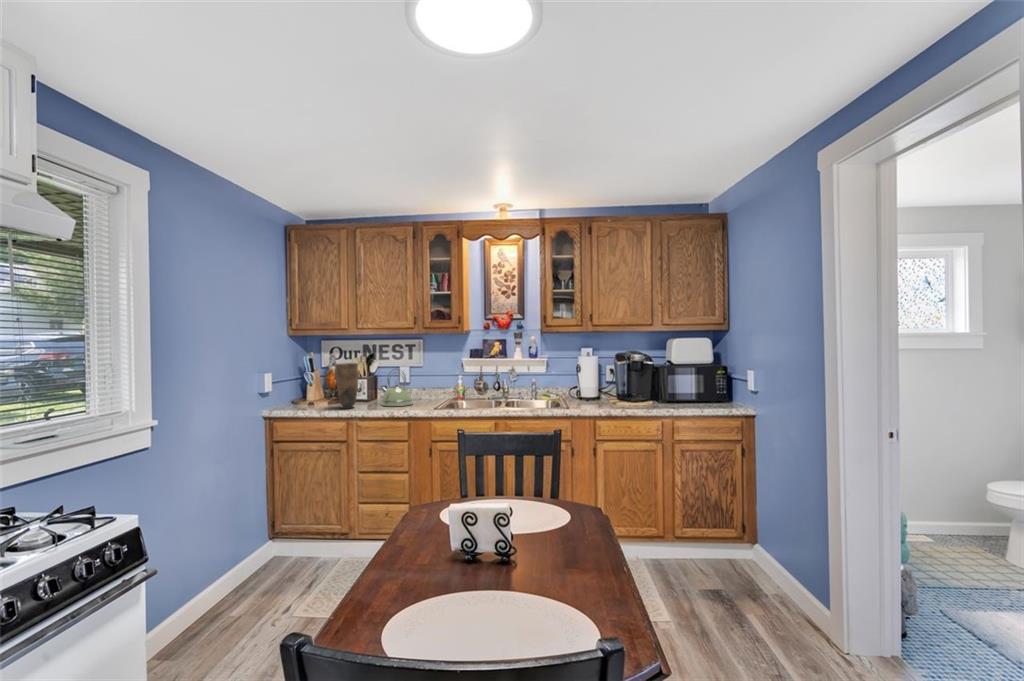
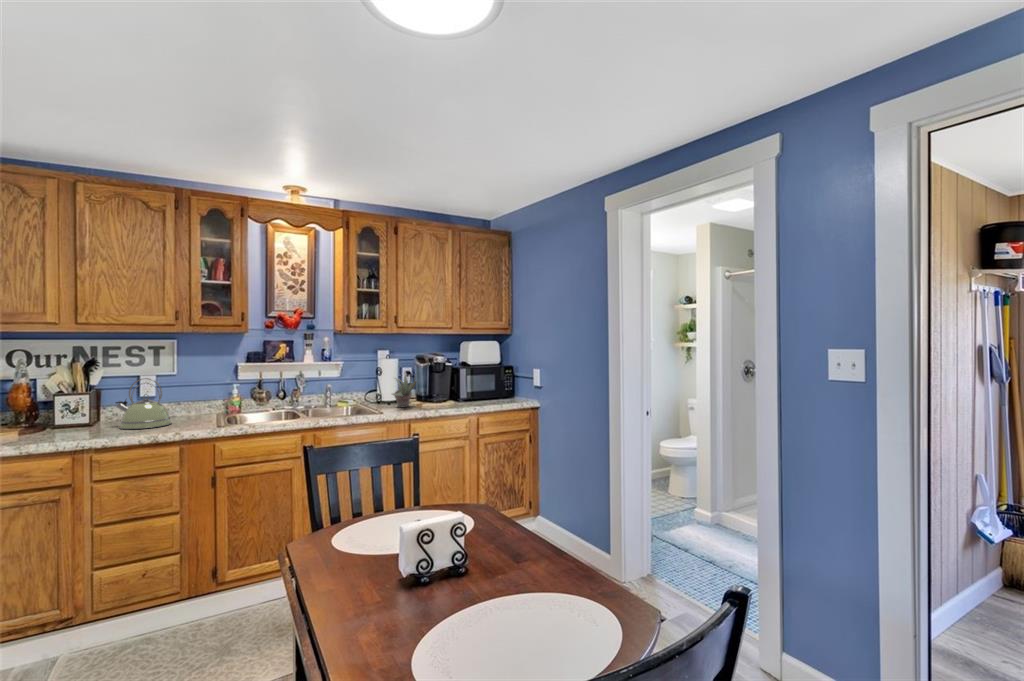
vase: present [335,363,358,409] -> none [38,372,84,439]
succulent plant: none [580,368,609,405] -> present [392,372,416,407]

